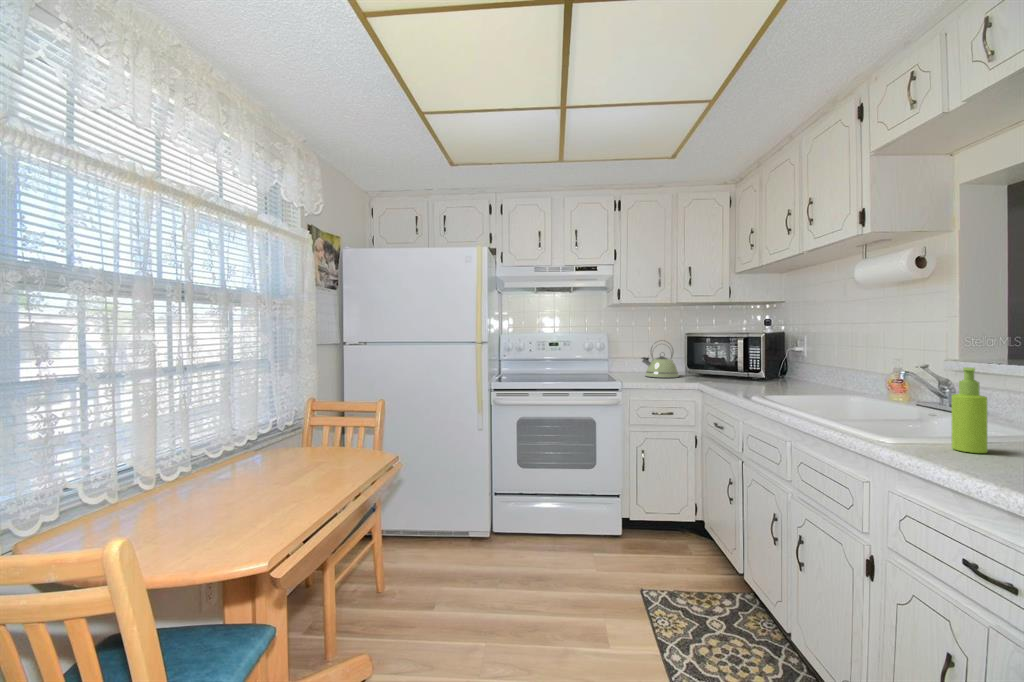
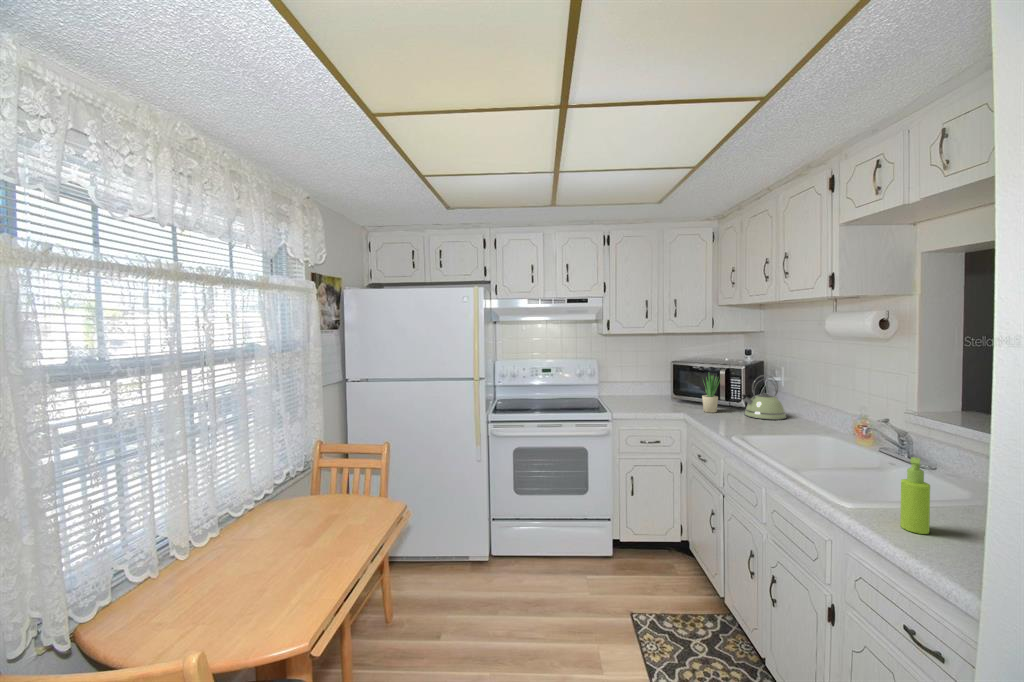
potted plant: none [719,335,740,382] -> present [702,374,721,413]
kettle: present [642,340,679,378] -> present [742,375,786,420]

